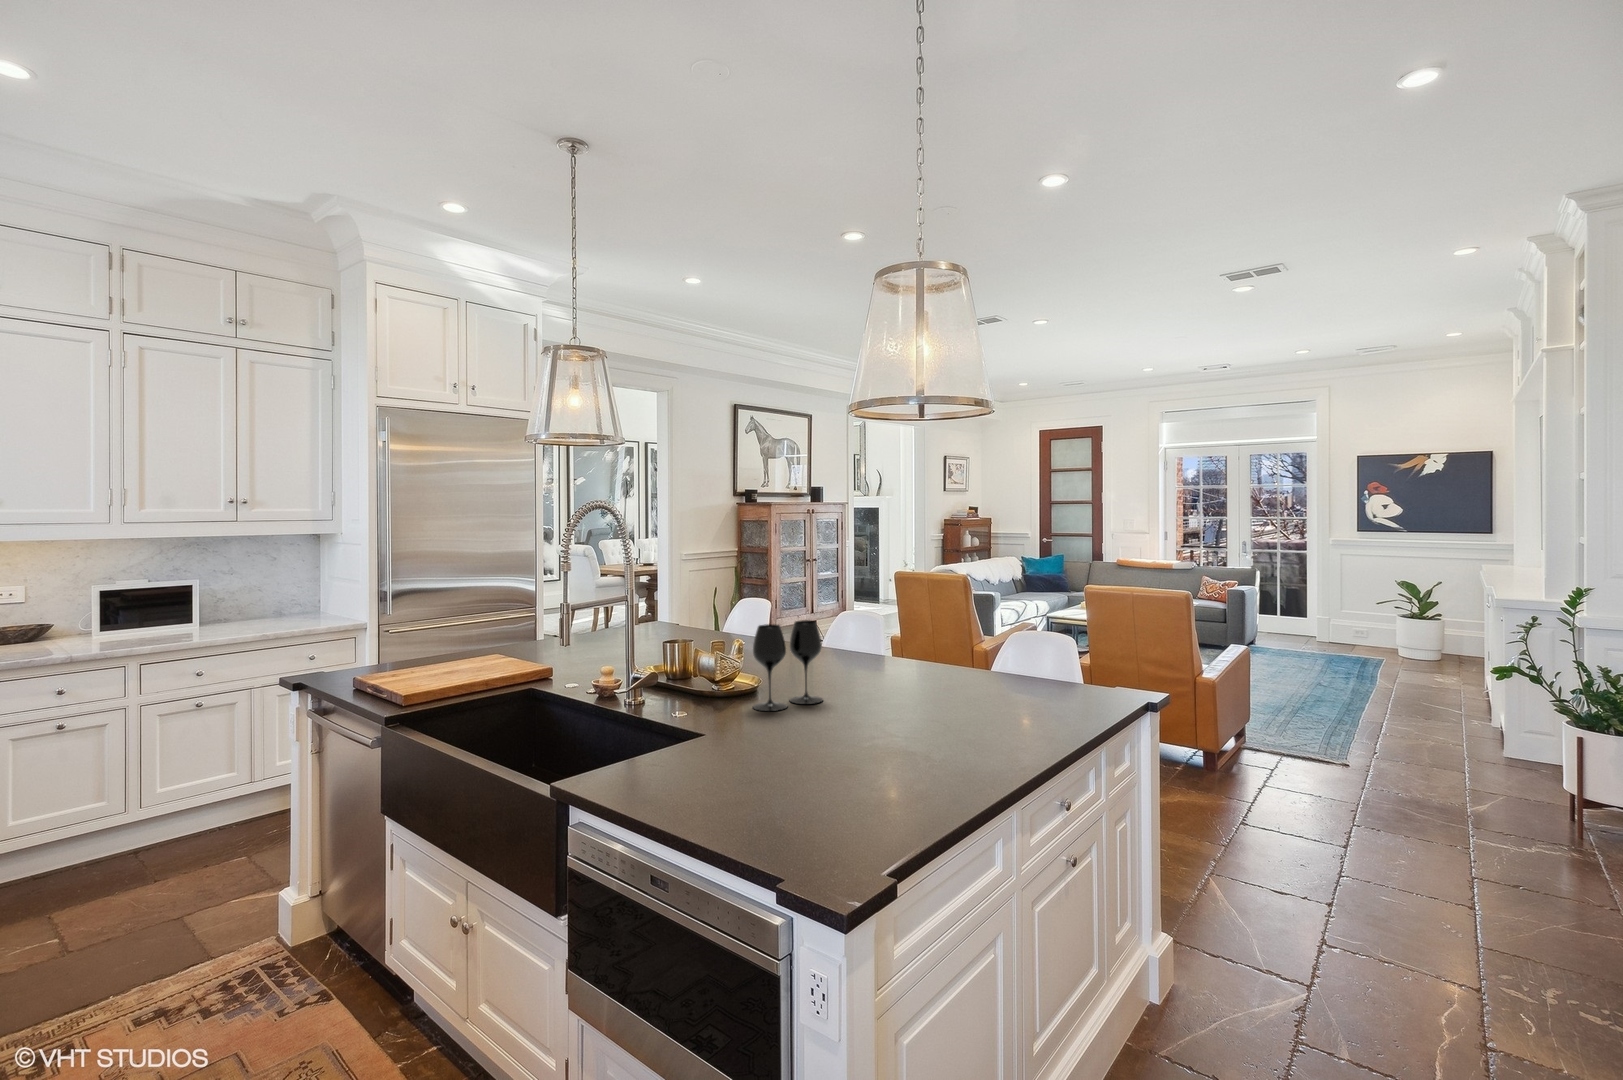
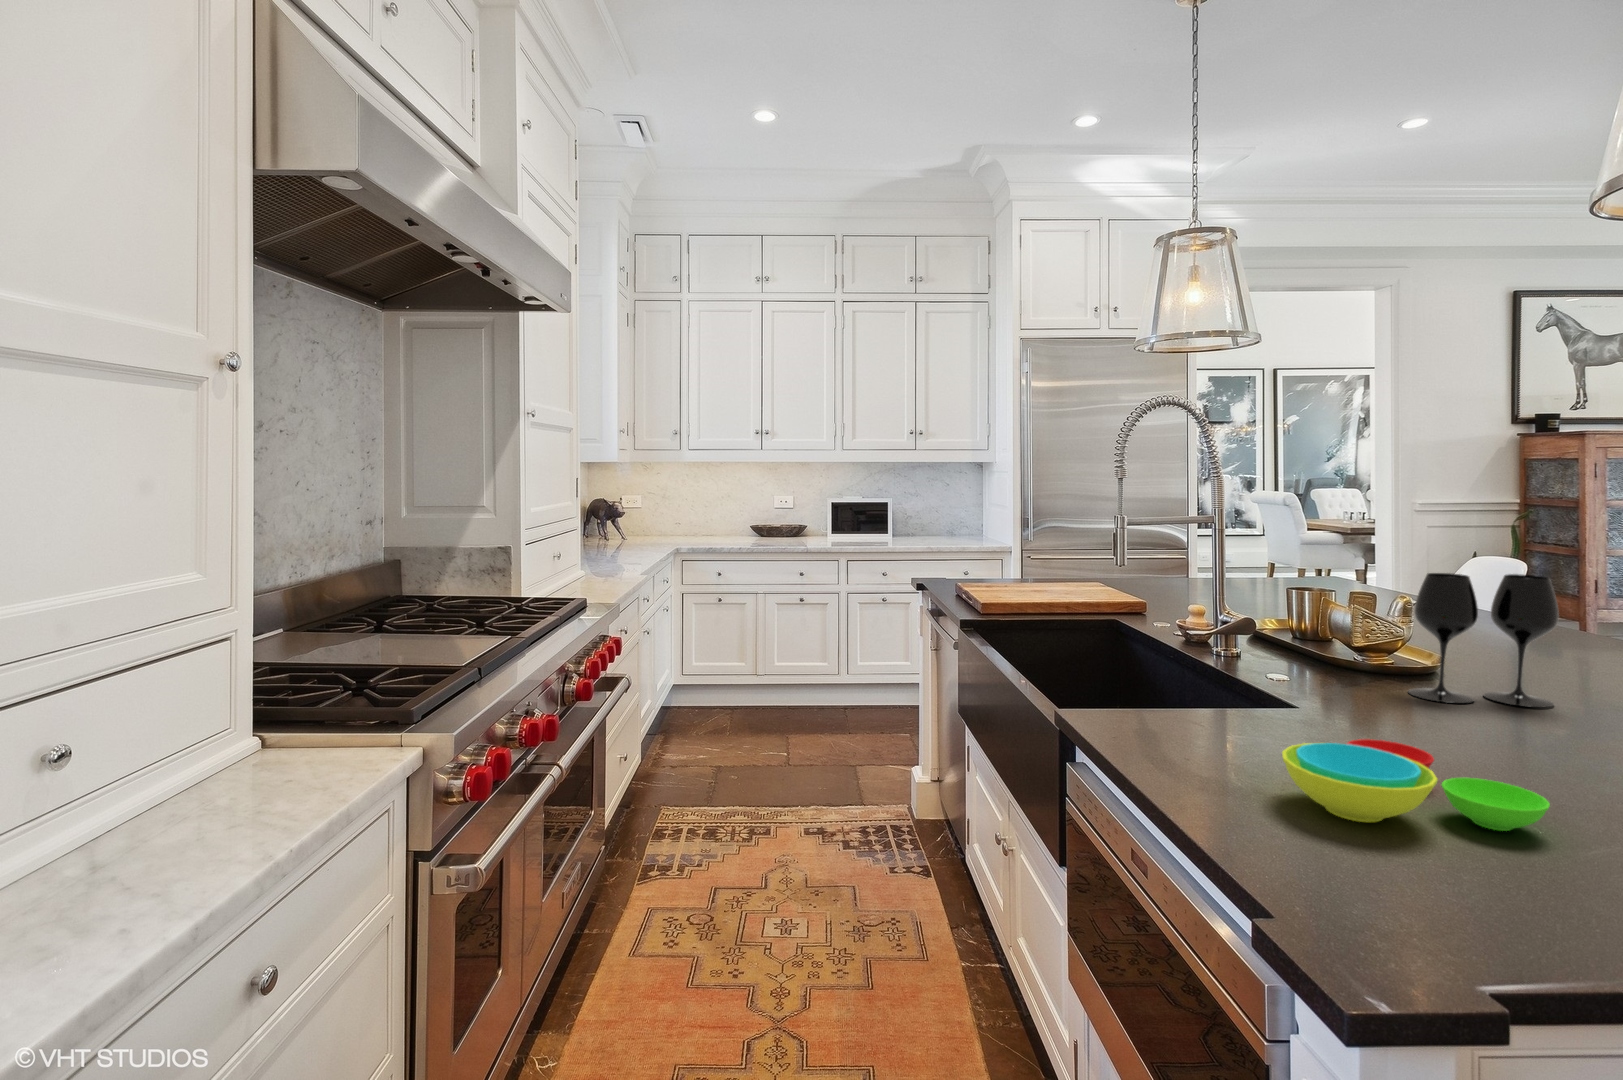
bowl: none [734,748,864,809] -> present [1282,739,1550,831]

